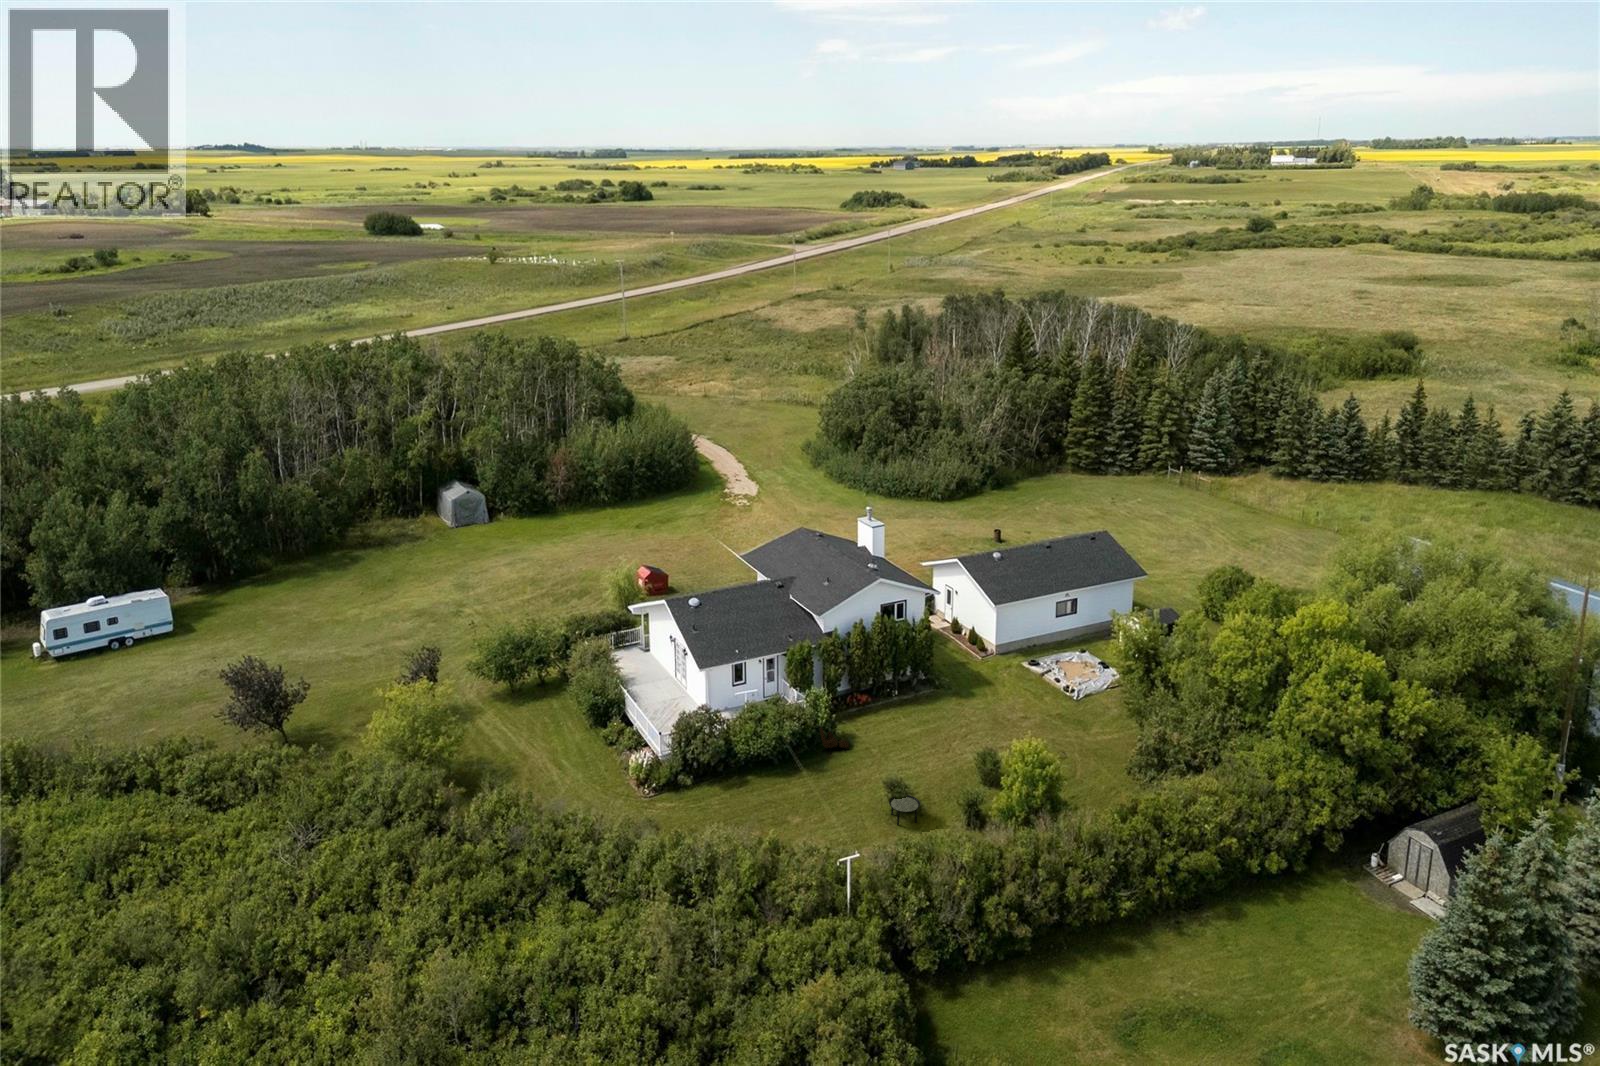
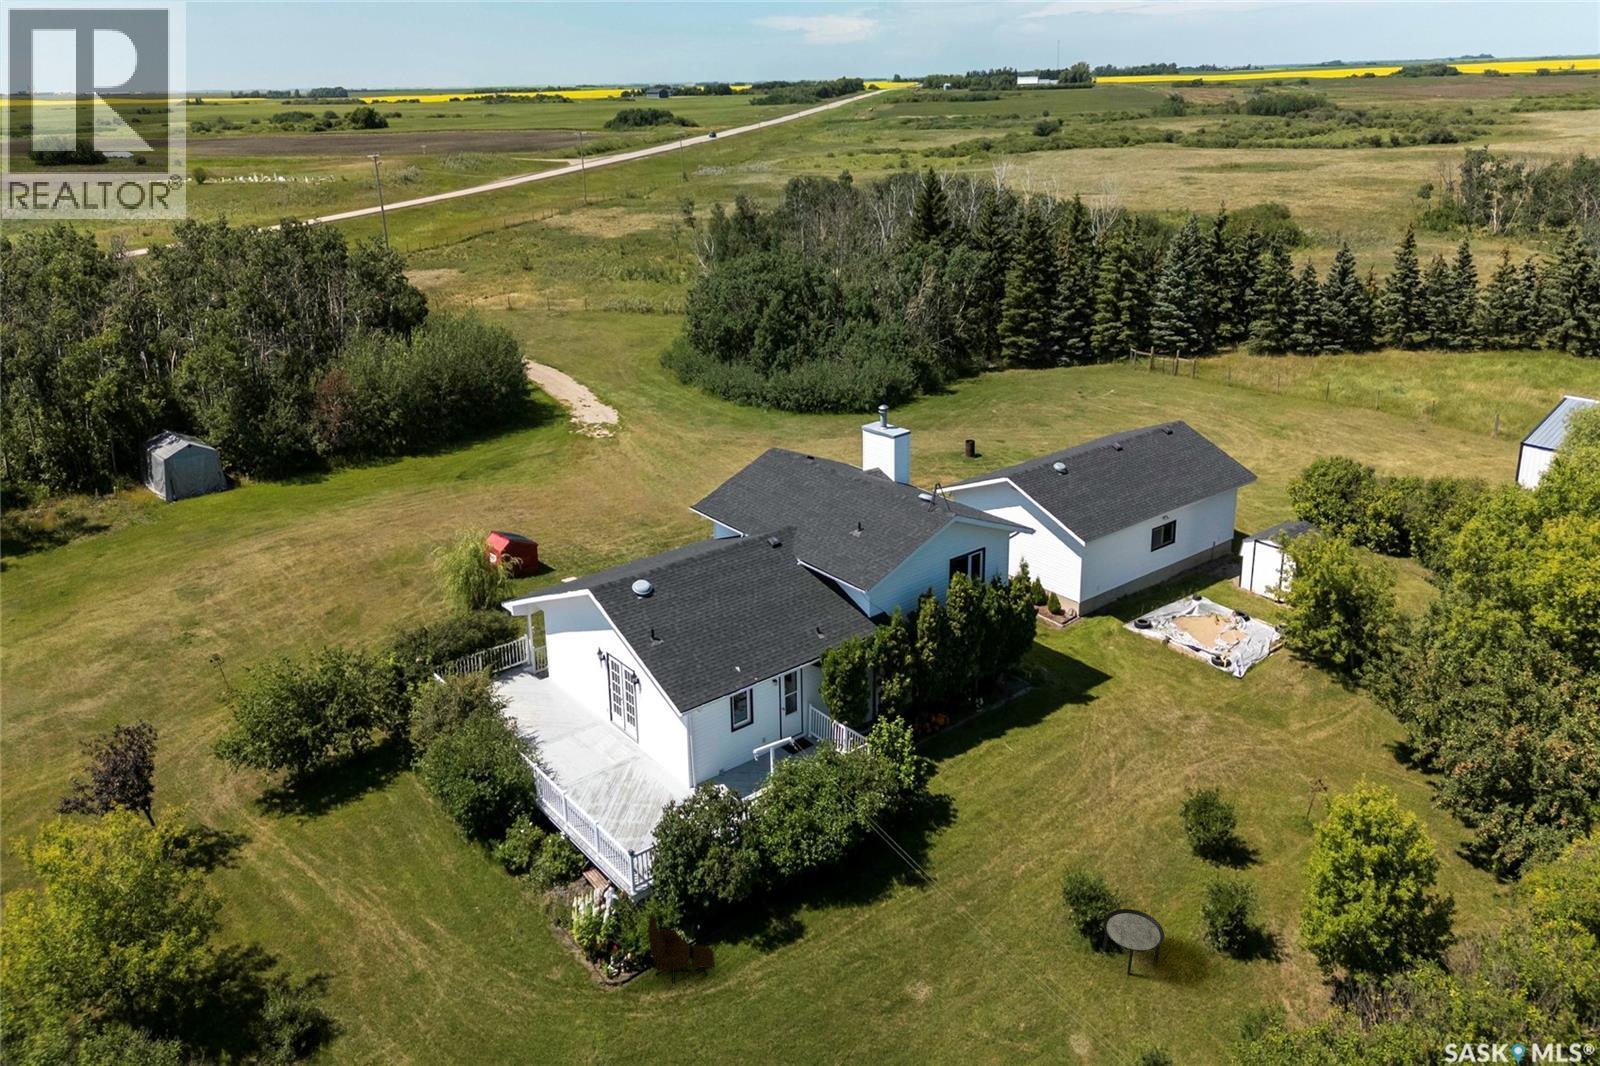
lounge chair: present [820,727,849,750] -> present [648,916,714,983]

